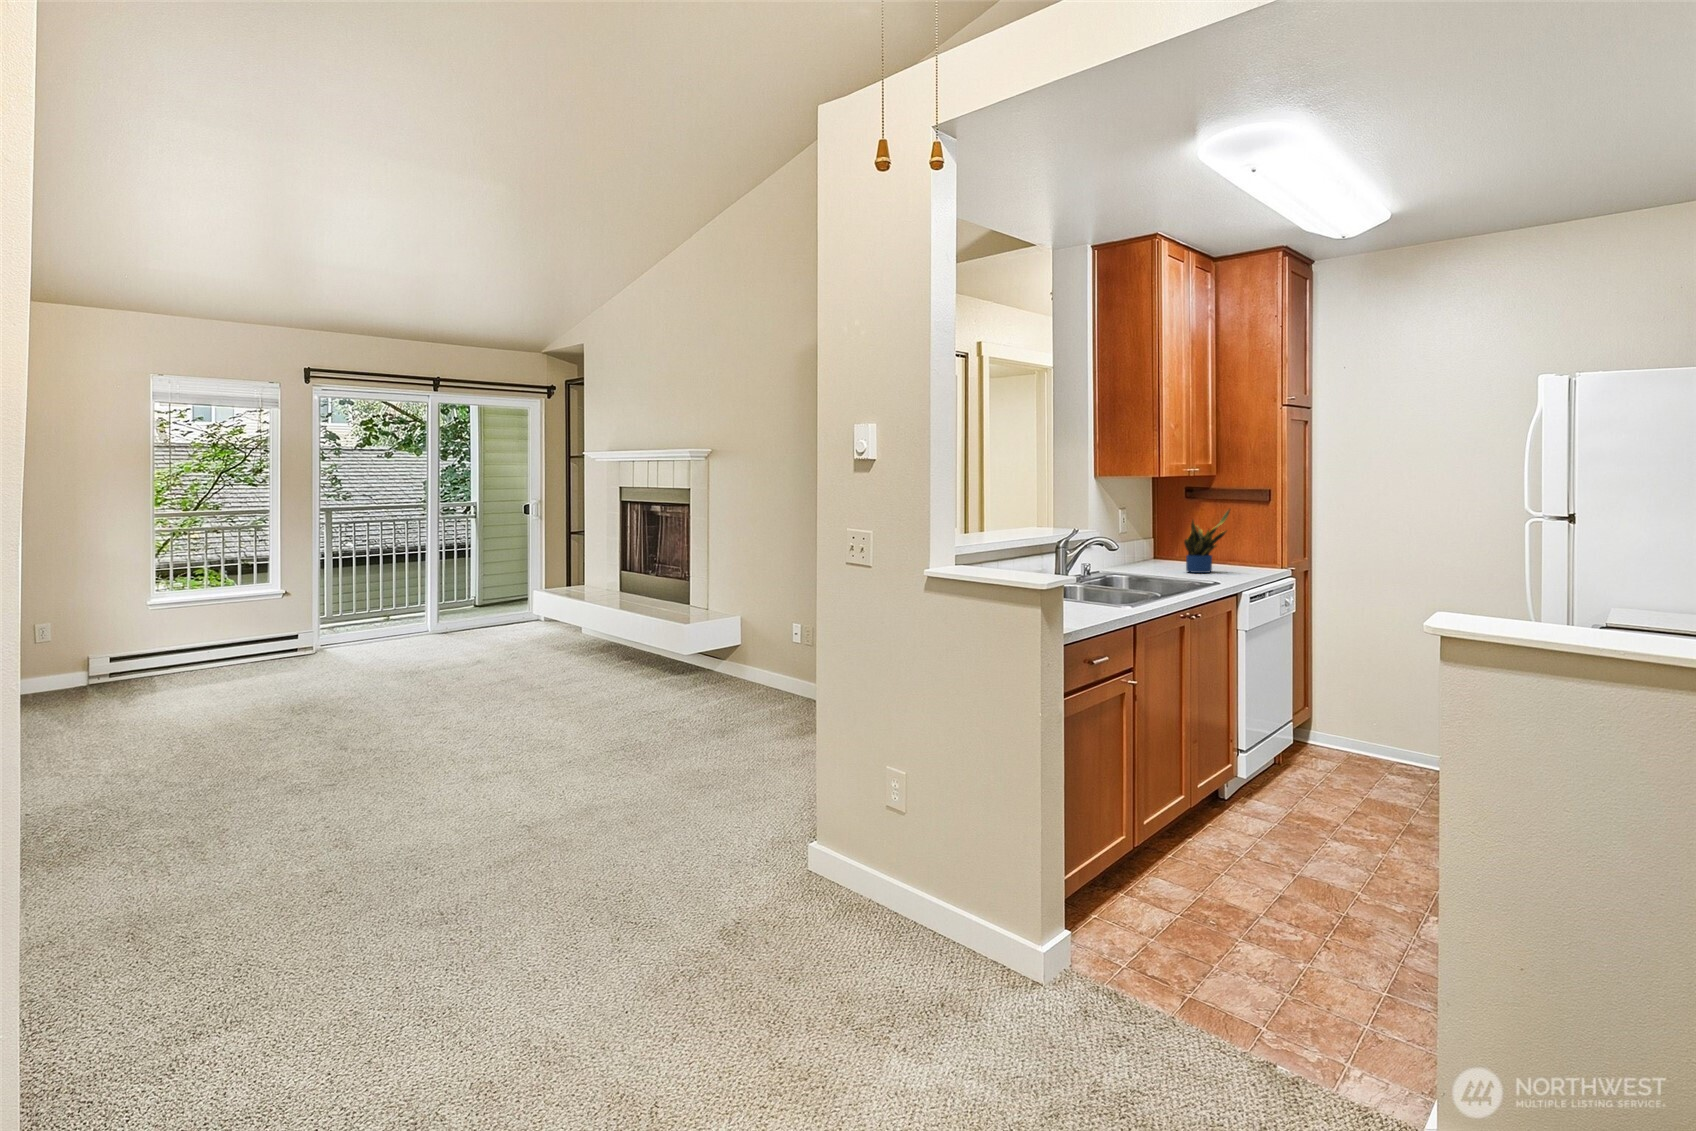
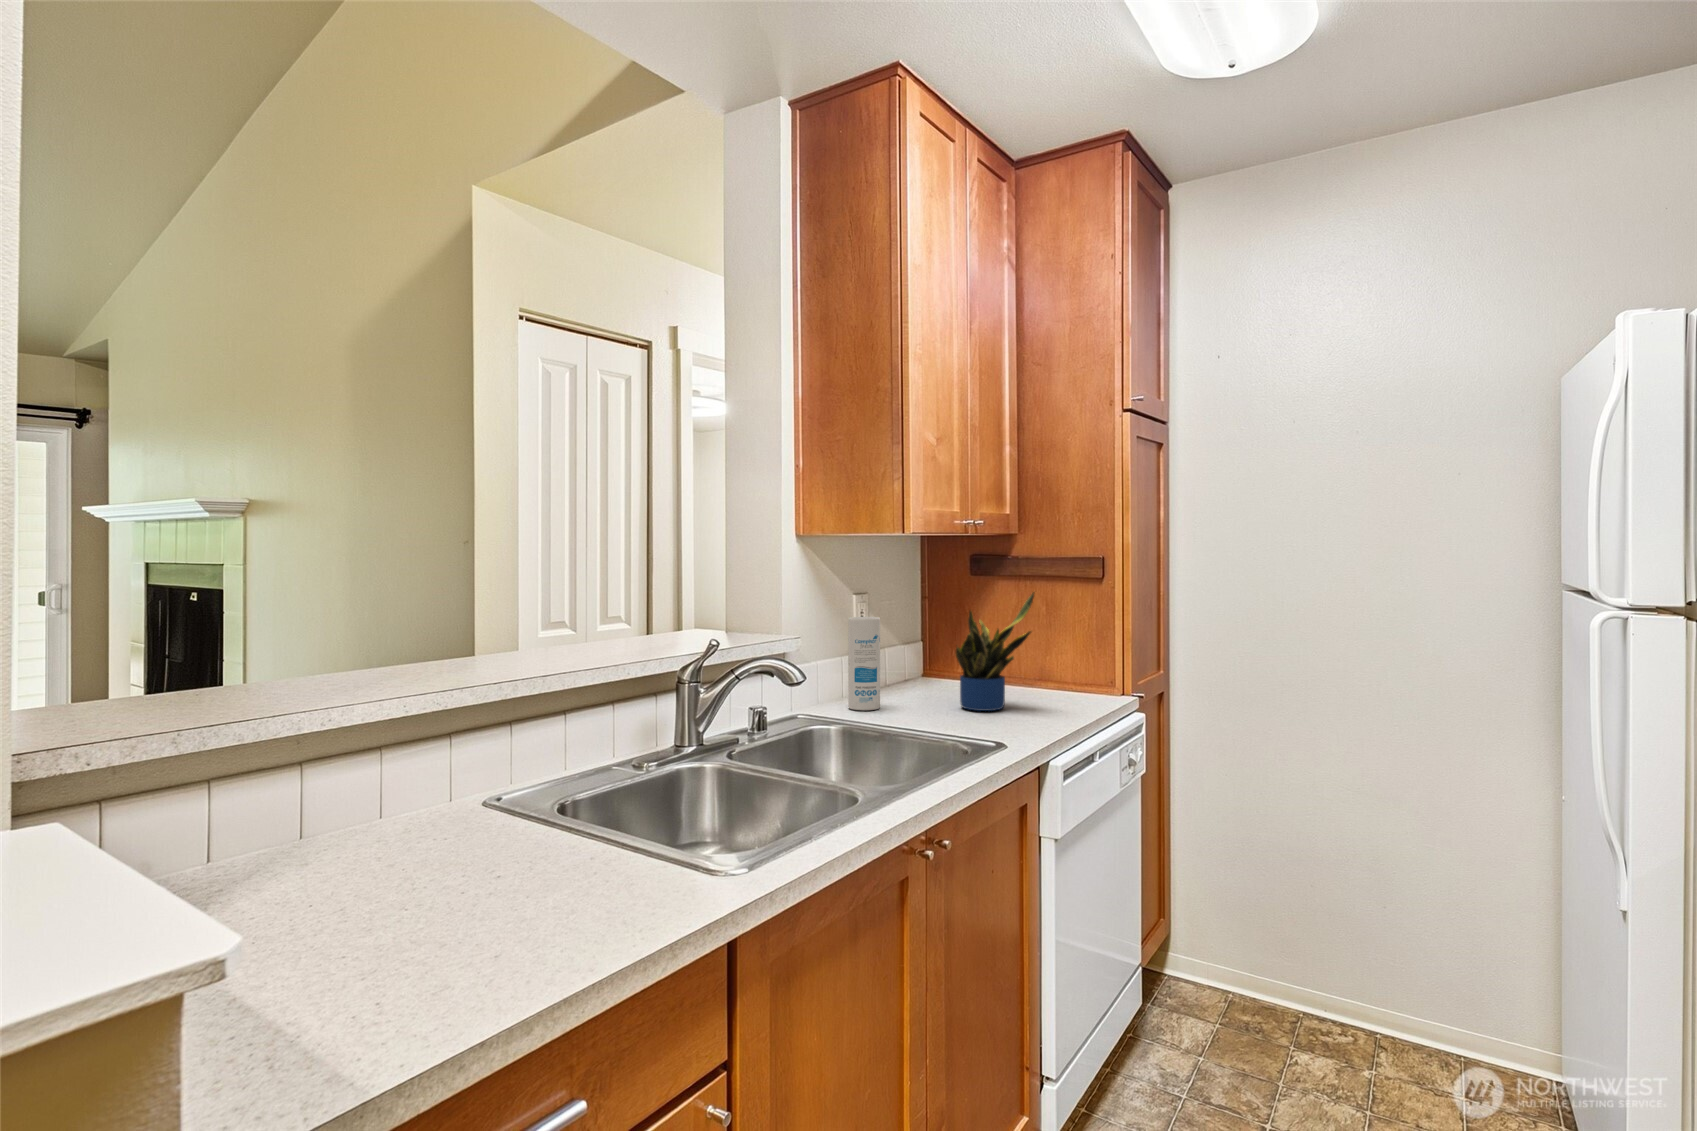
canister: none [1123,524,1141,573] -> present [848,617,880,710]

